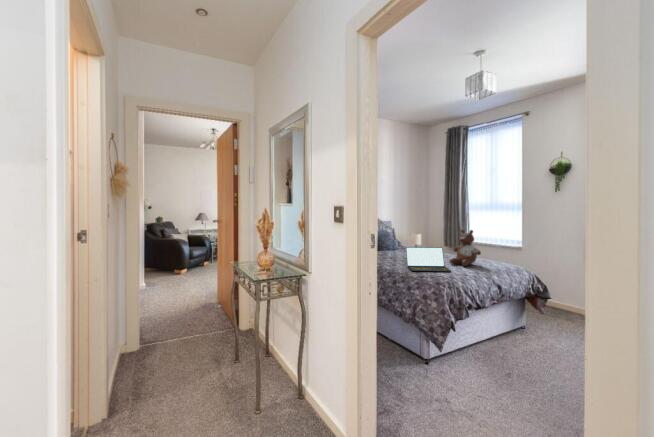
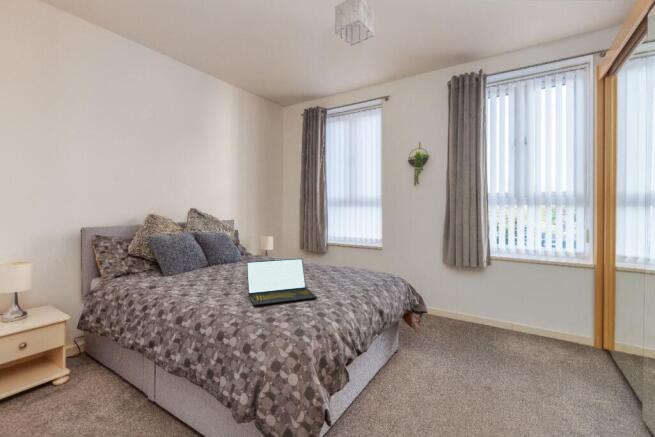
stuffed bear: present [450,230,481,266] -> none [312,230,353,283]

